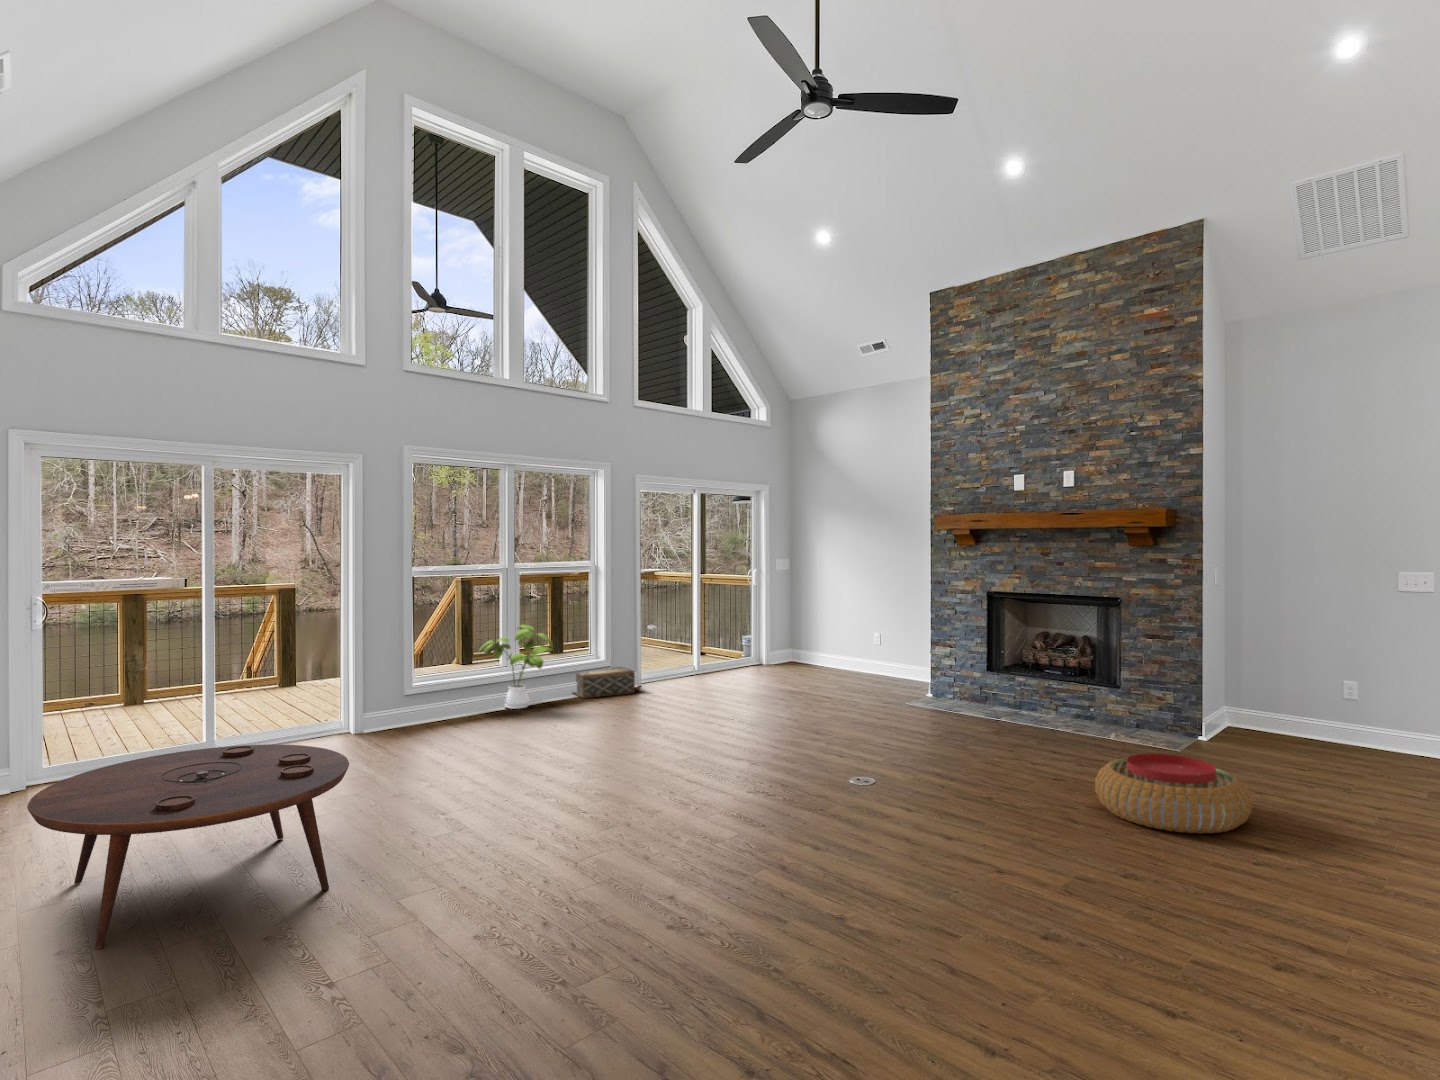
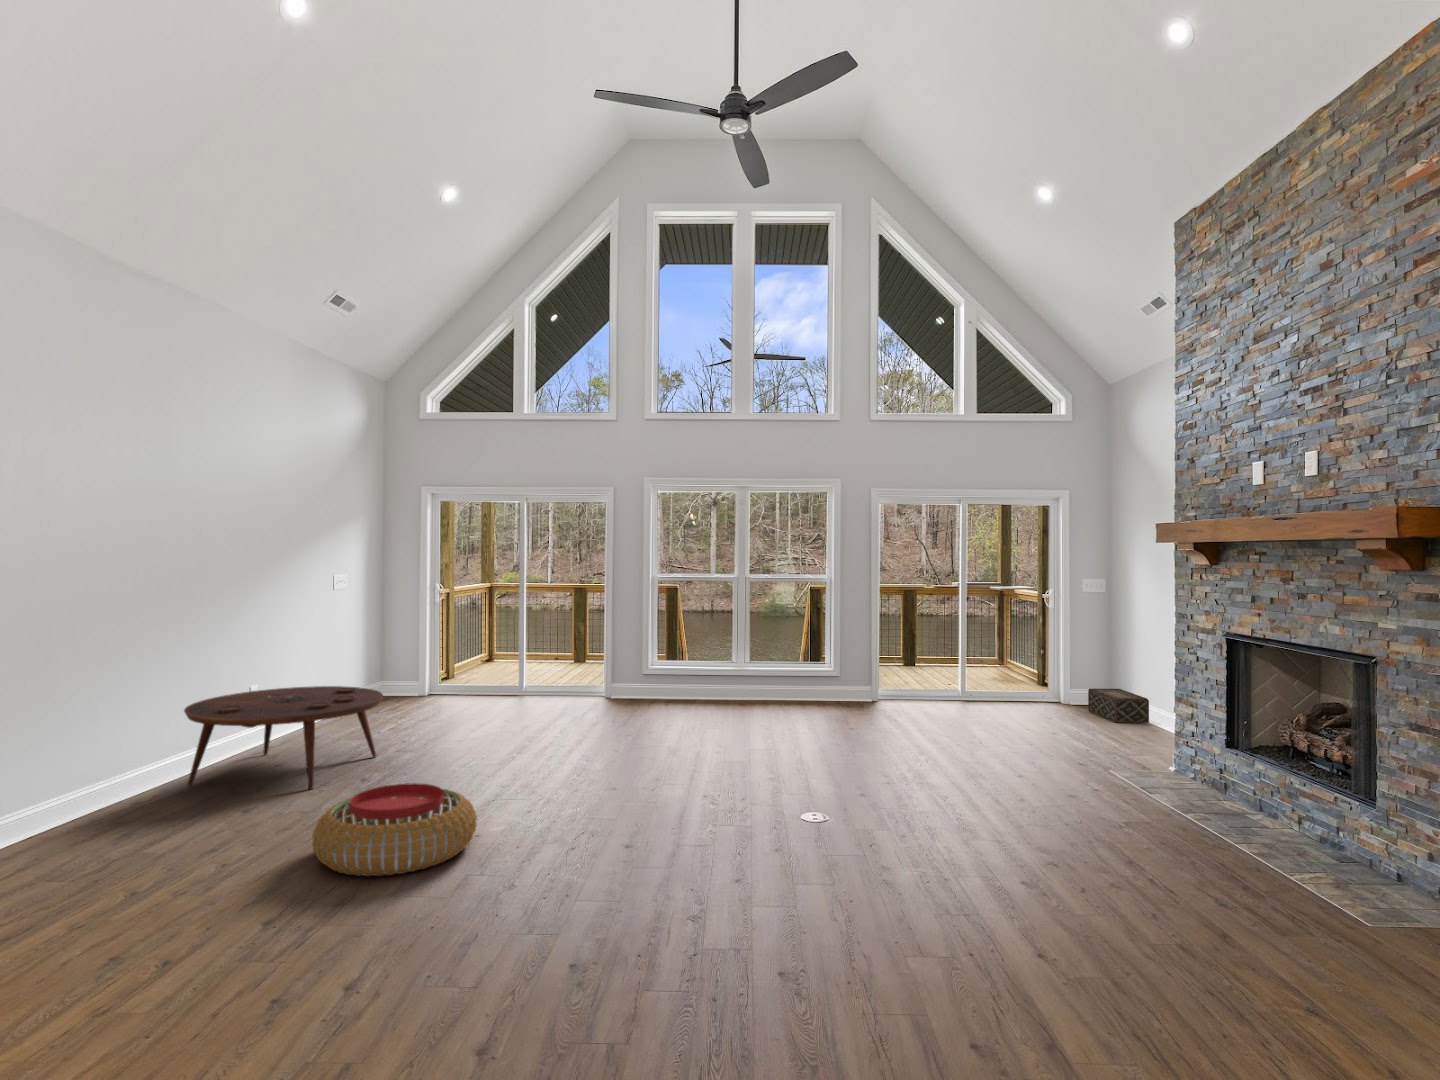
house plant: present [479,625,554,709] -> none [696,630,769,706]
woven basket: present [573,667,635,698] -> present [1088,689,1149,723]
pouf: present [1095,753,1252,833] -> present [312,783,477,876]

